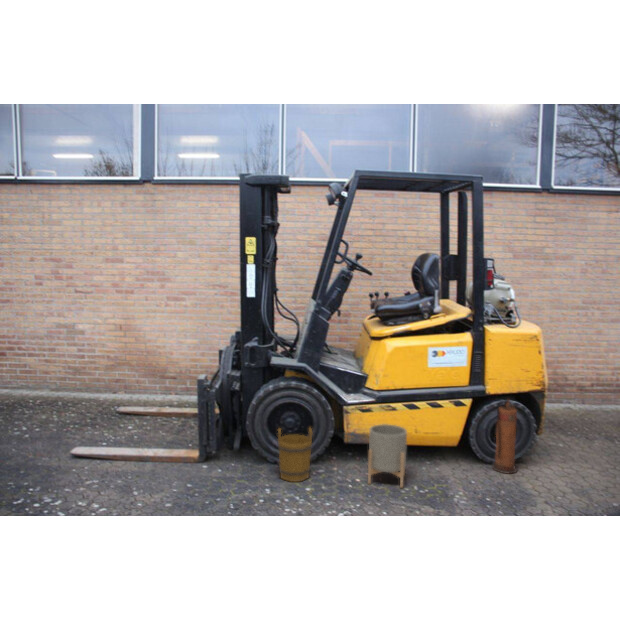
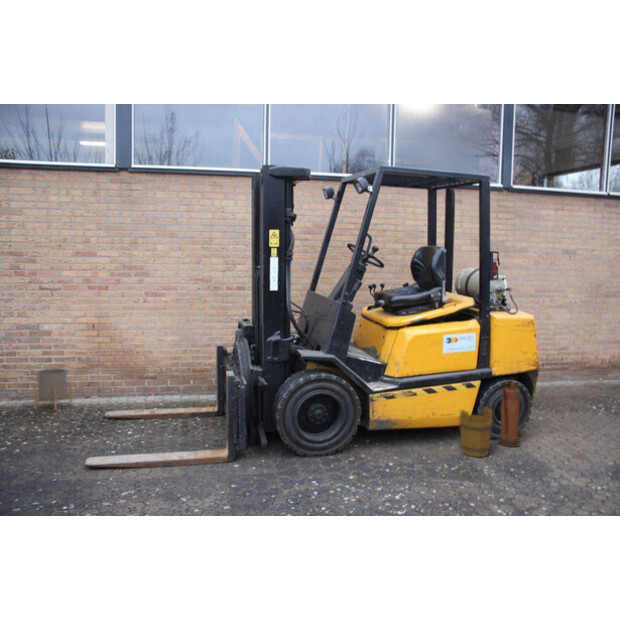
planter: present [368,424,407,487] -> present [34,368,72,410]
bucket: present [277,428,313,482] -> present [459,408,493,457]

